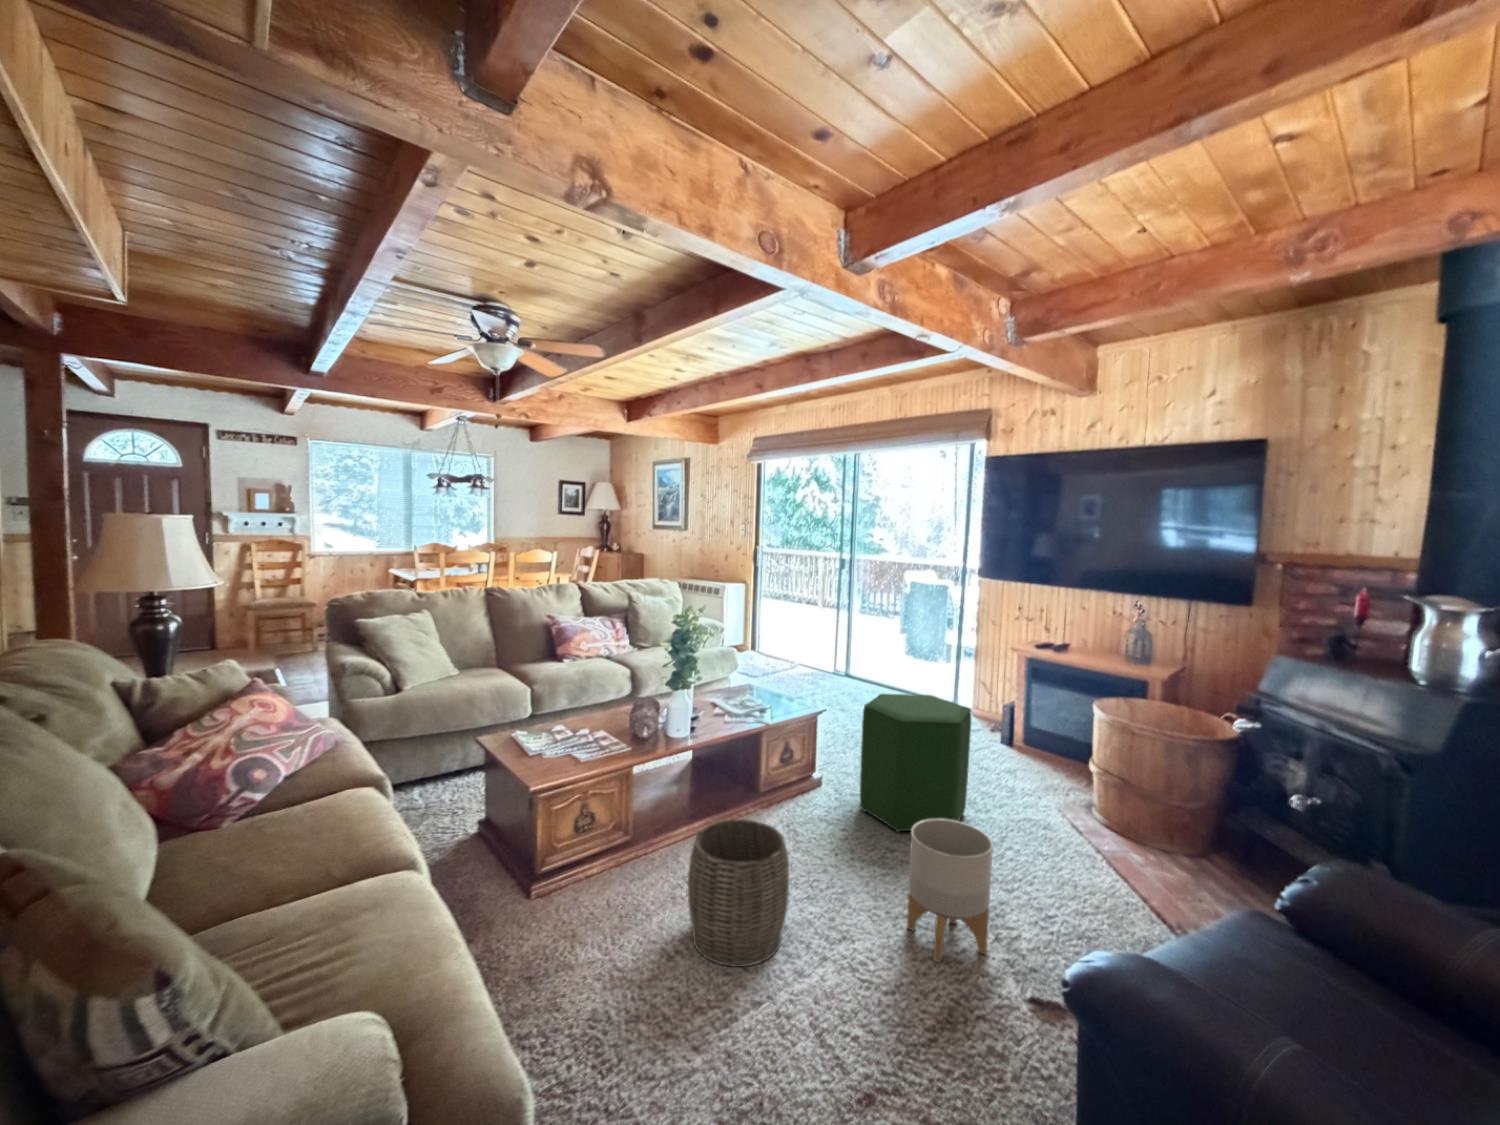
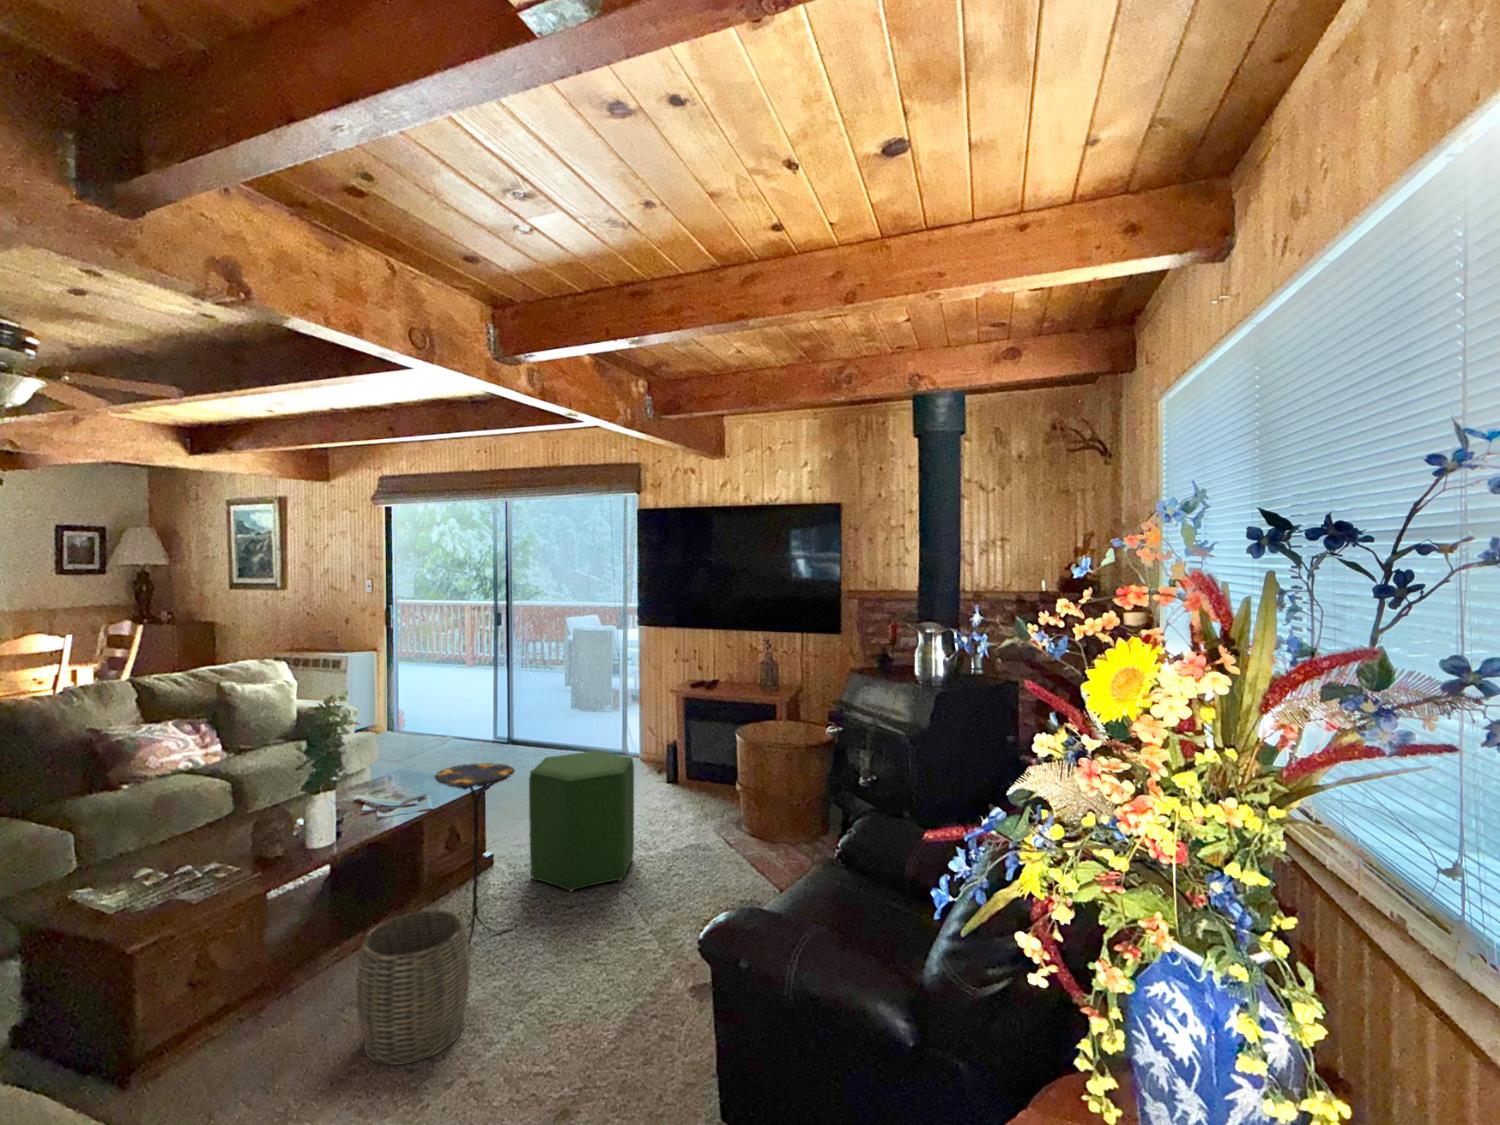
side table: none [772,686,847,869] -> present [435,763,515,944]
planter: present [907,819,993,963] -> none [586,863,657,994]

